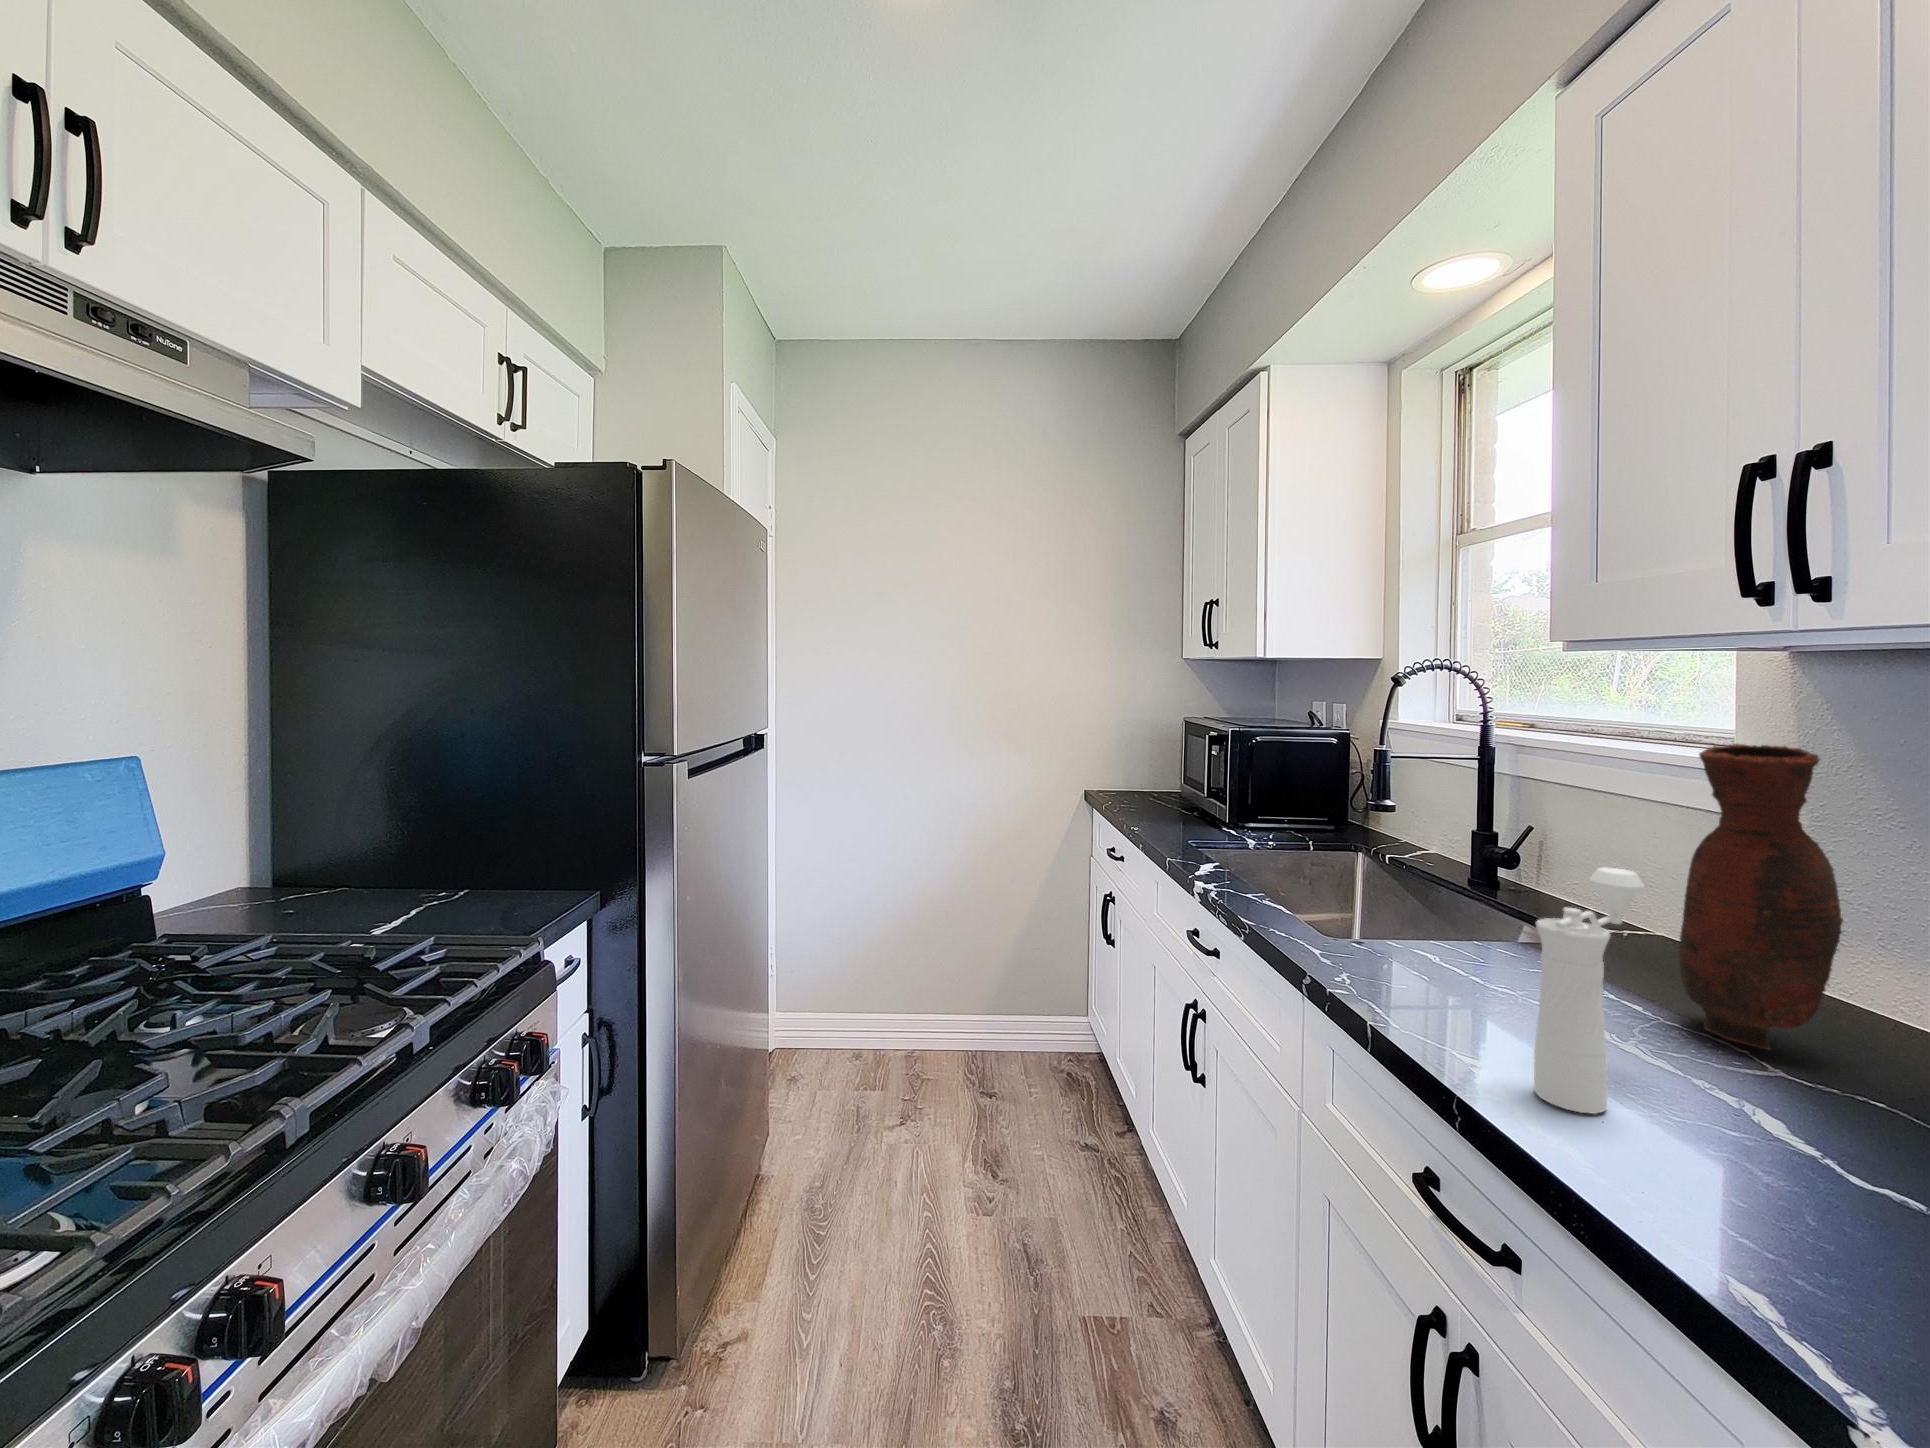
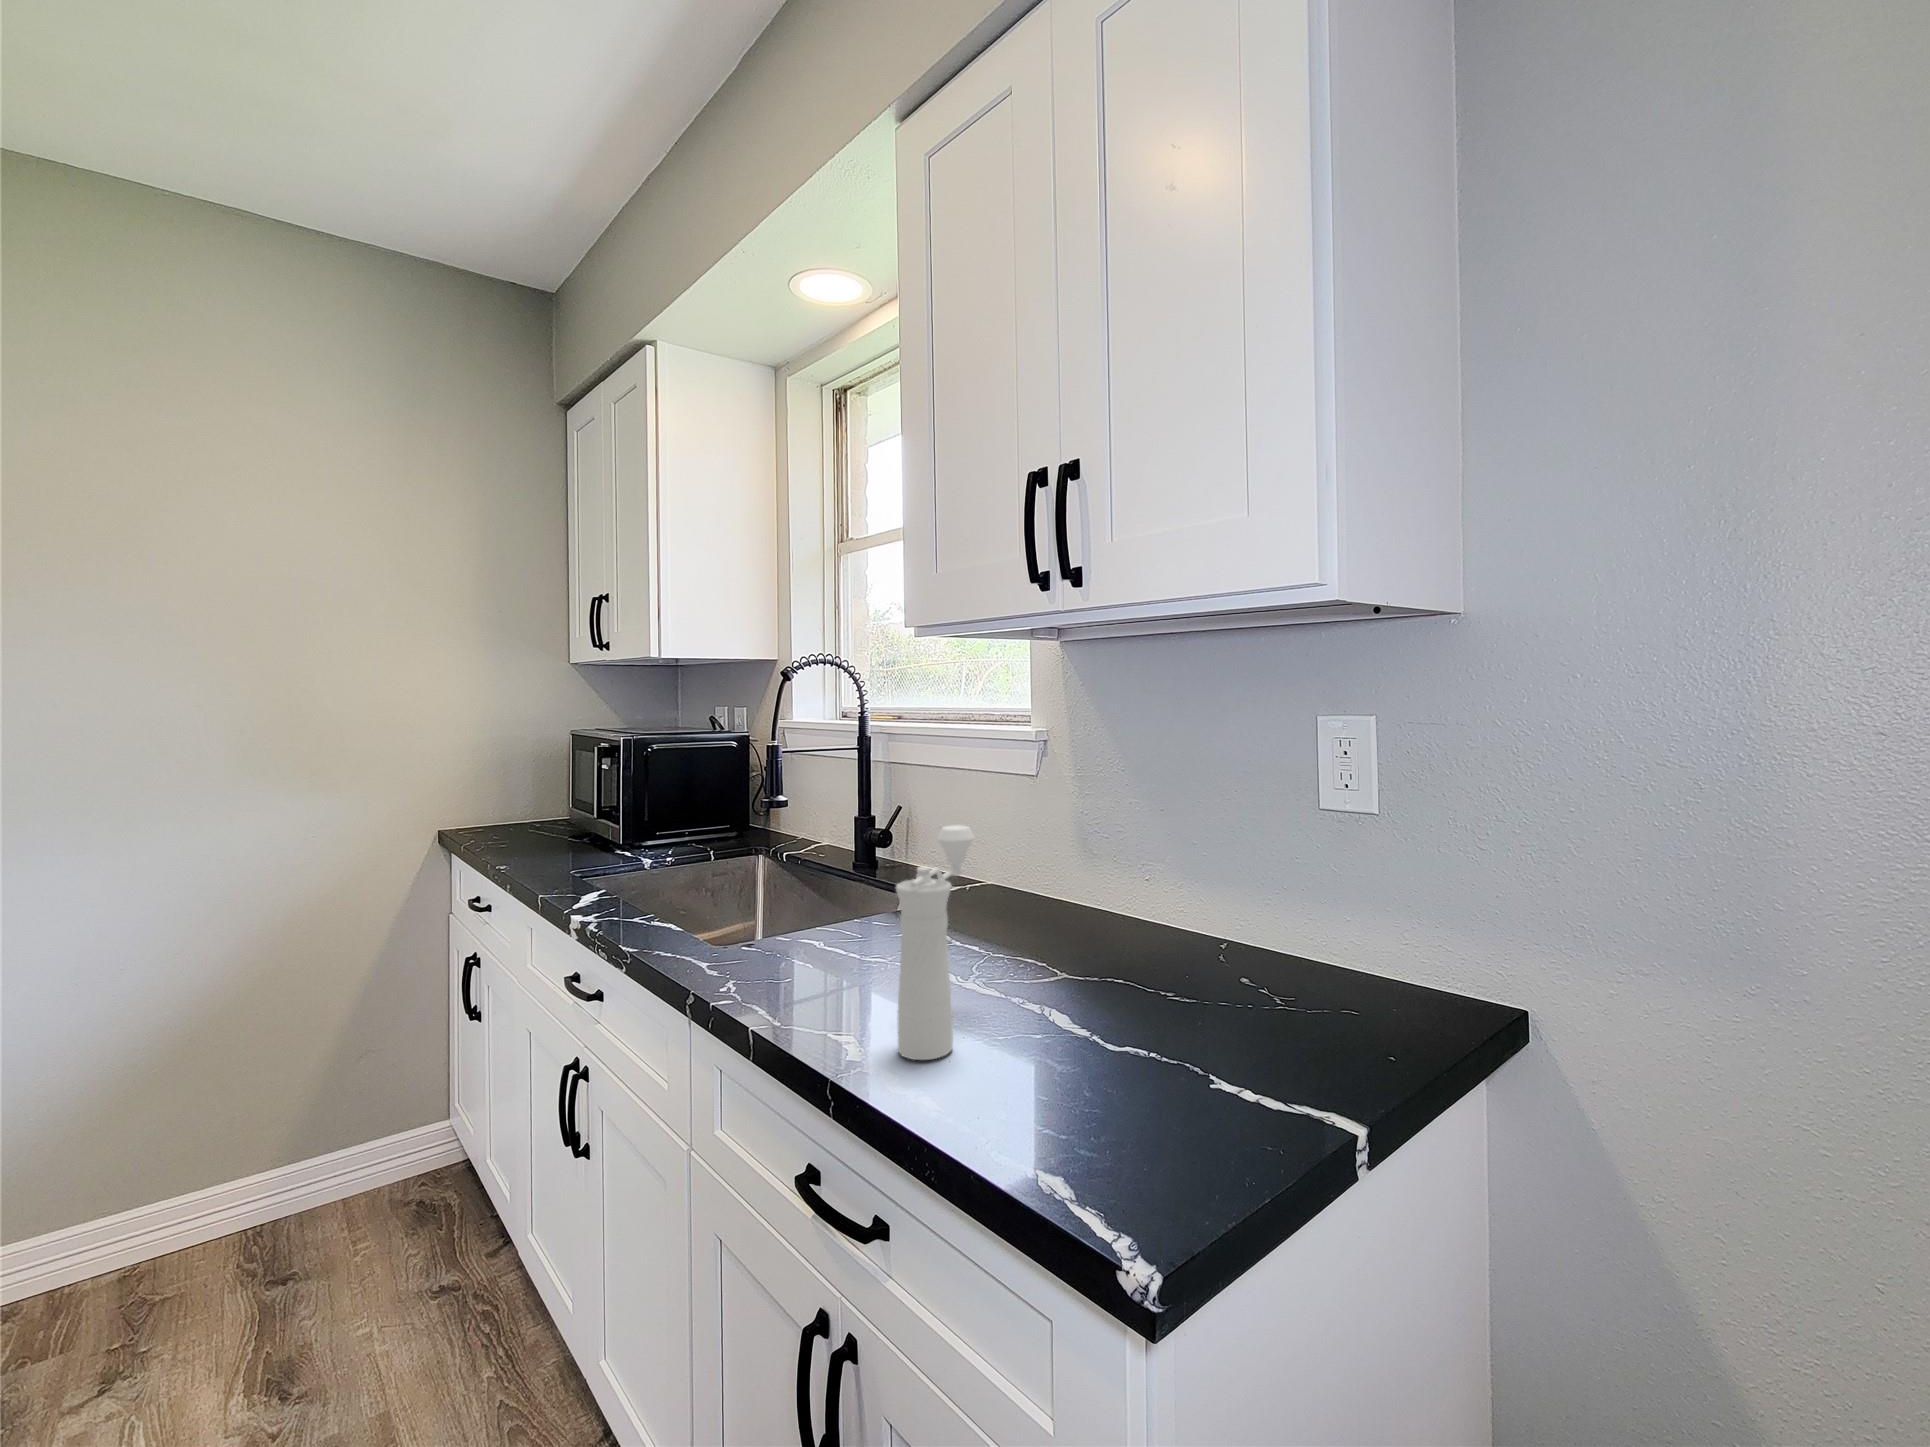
vase: present [1679,744,1843,1050] -> none [1000,711,1093,960]

